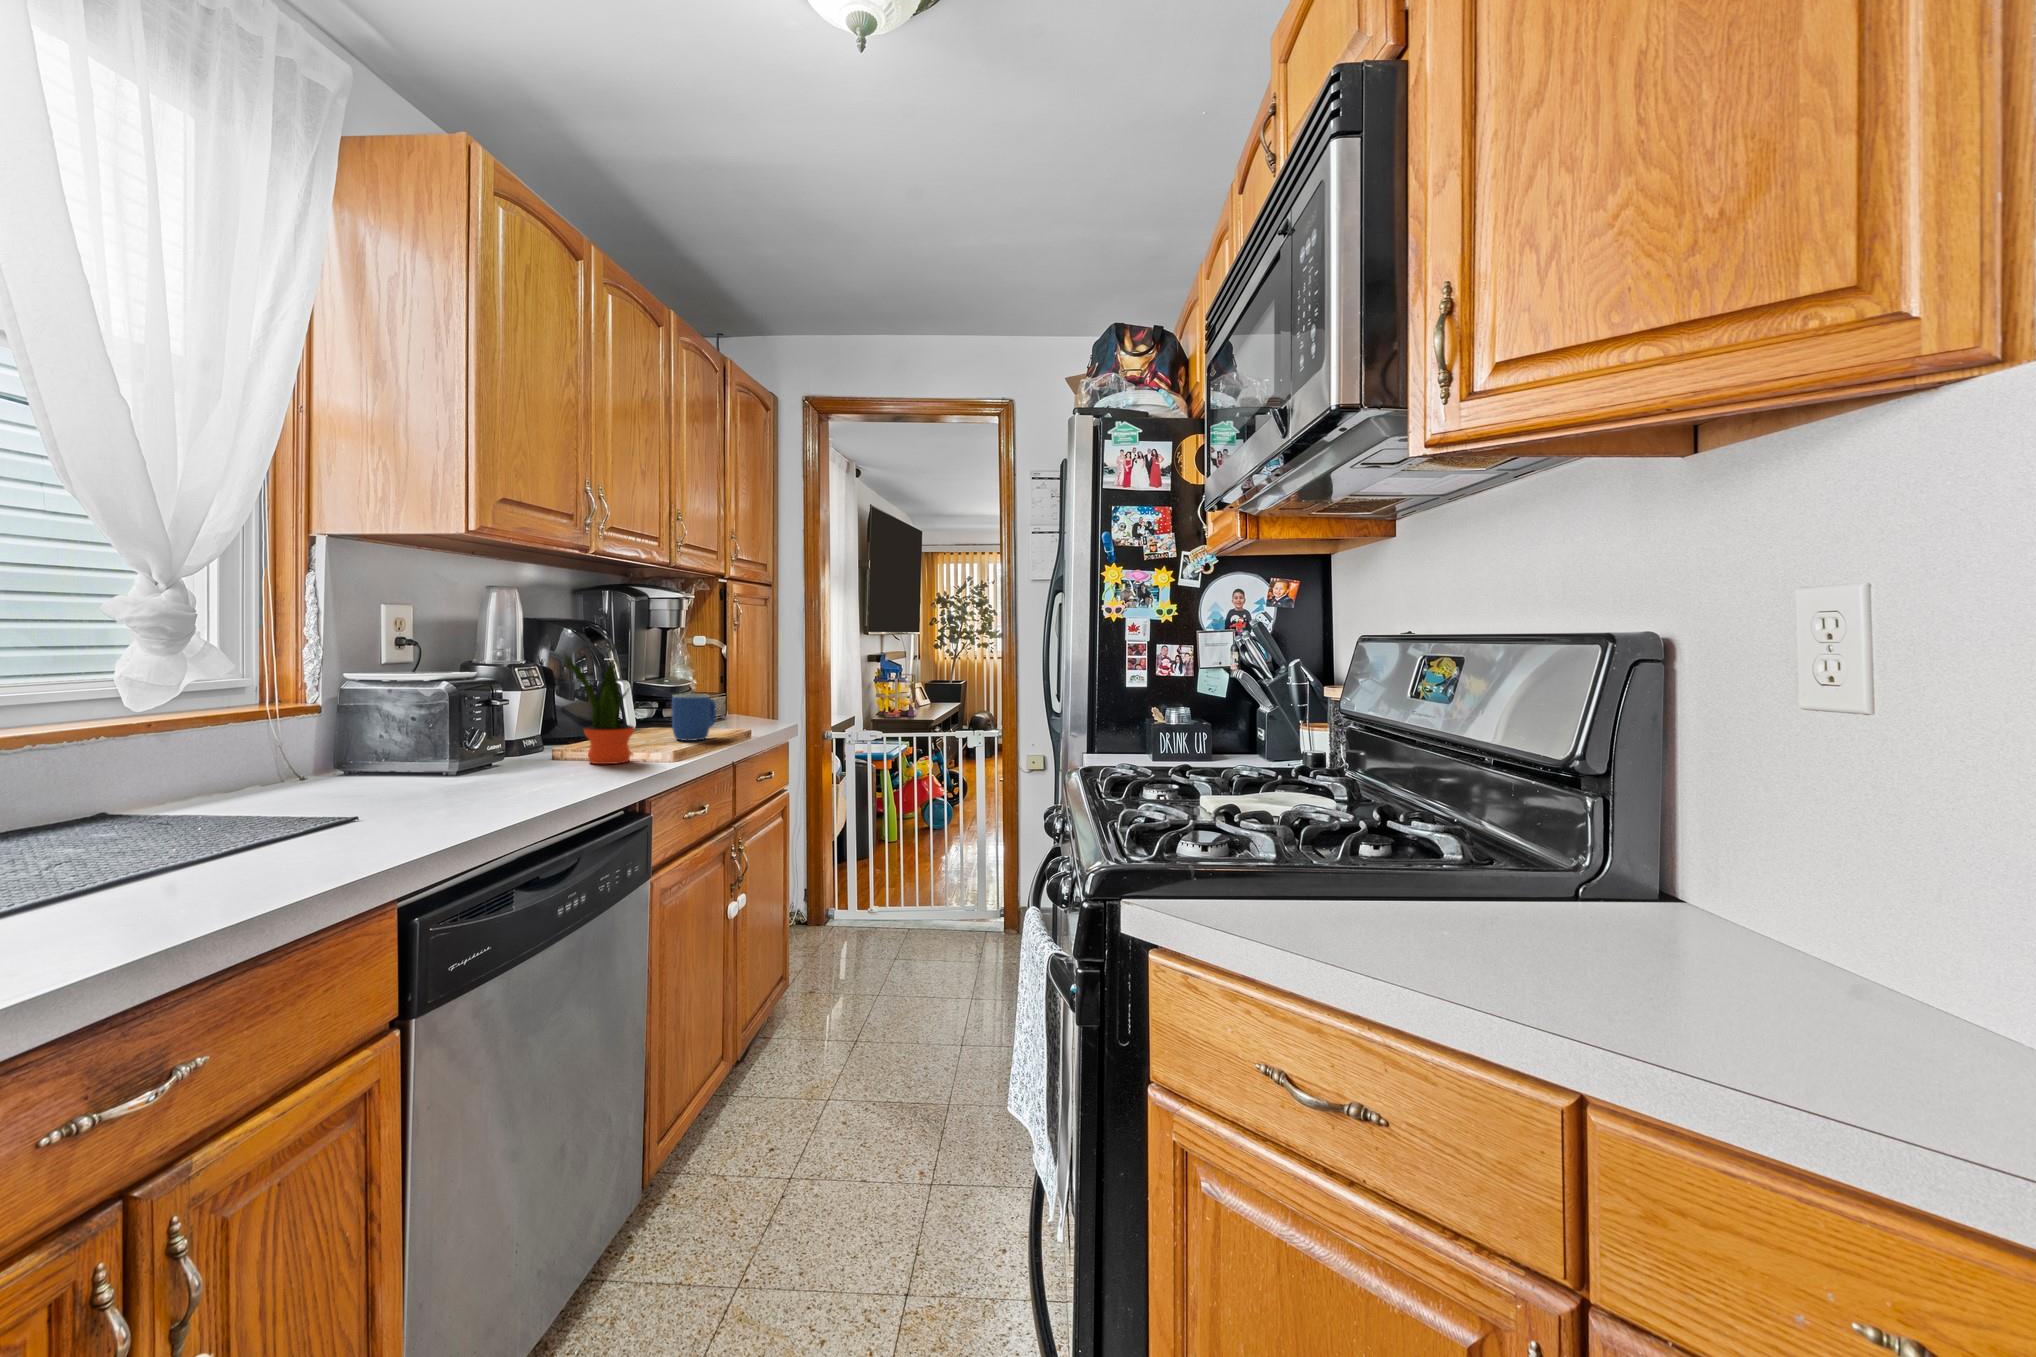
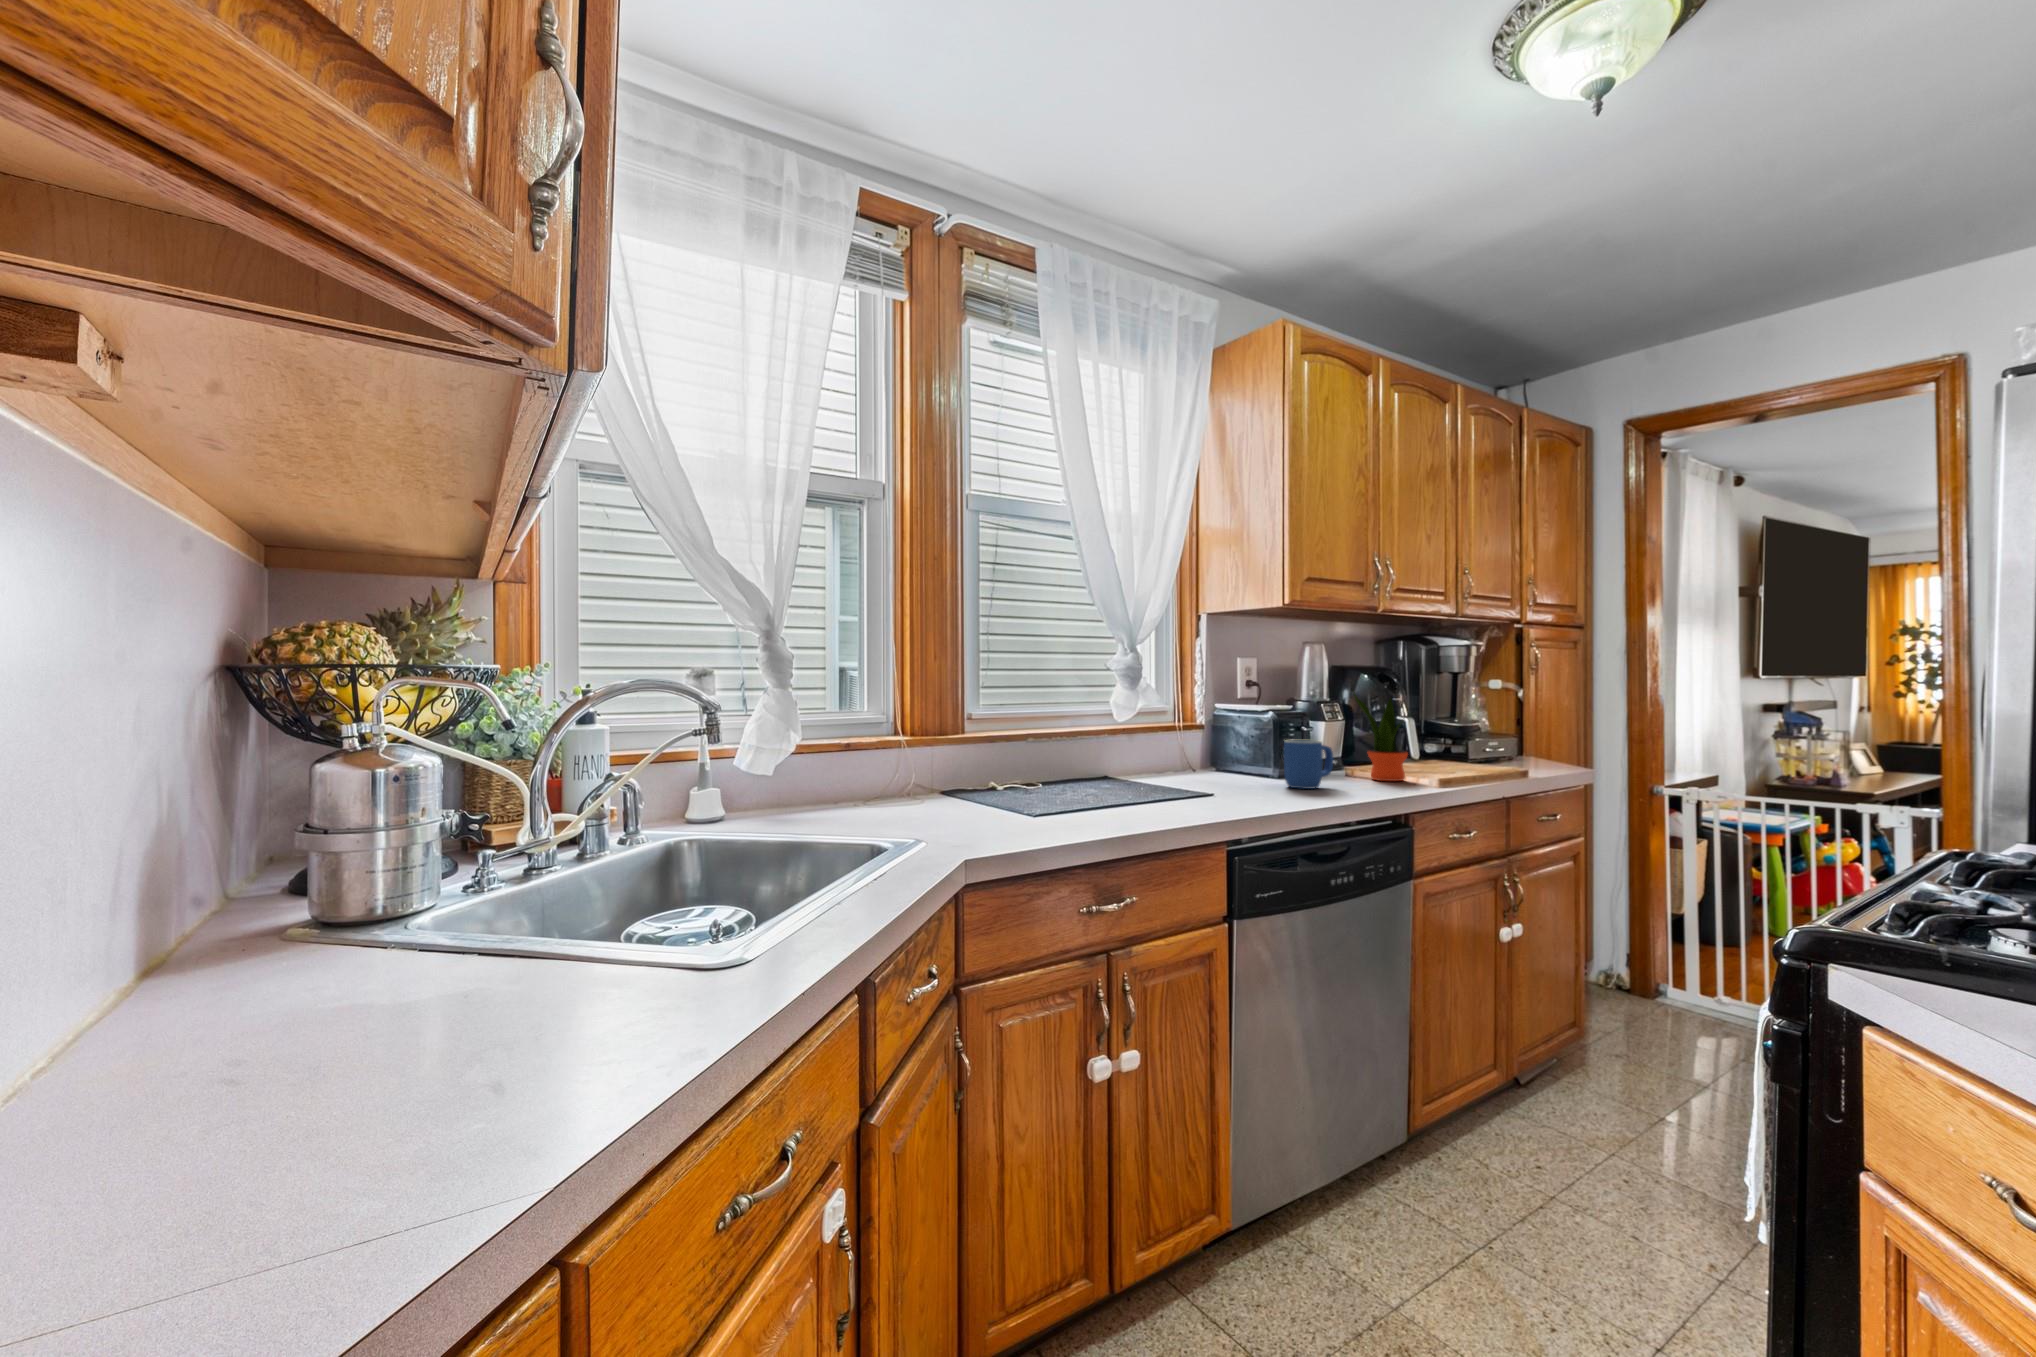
mug: present [672,694,716,741] -> present [1284,740,1334,789]

